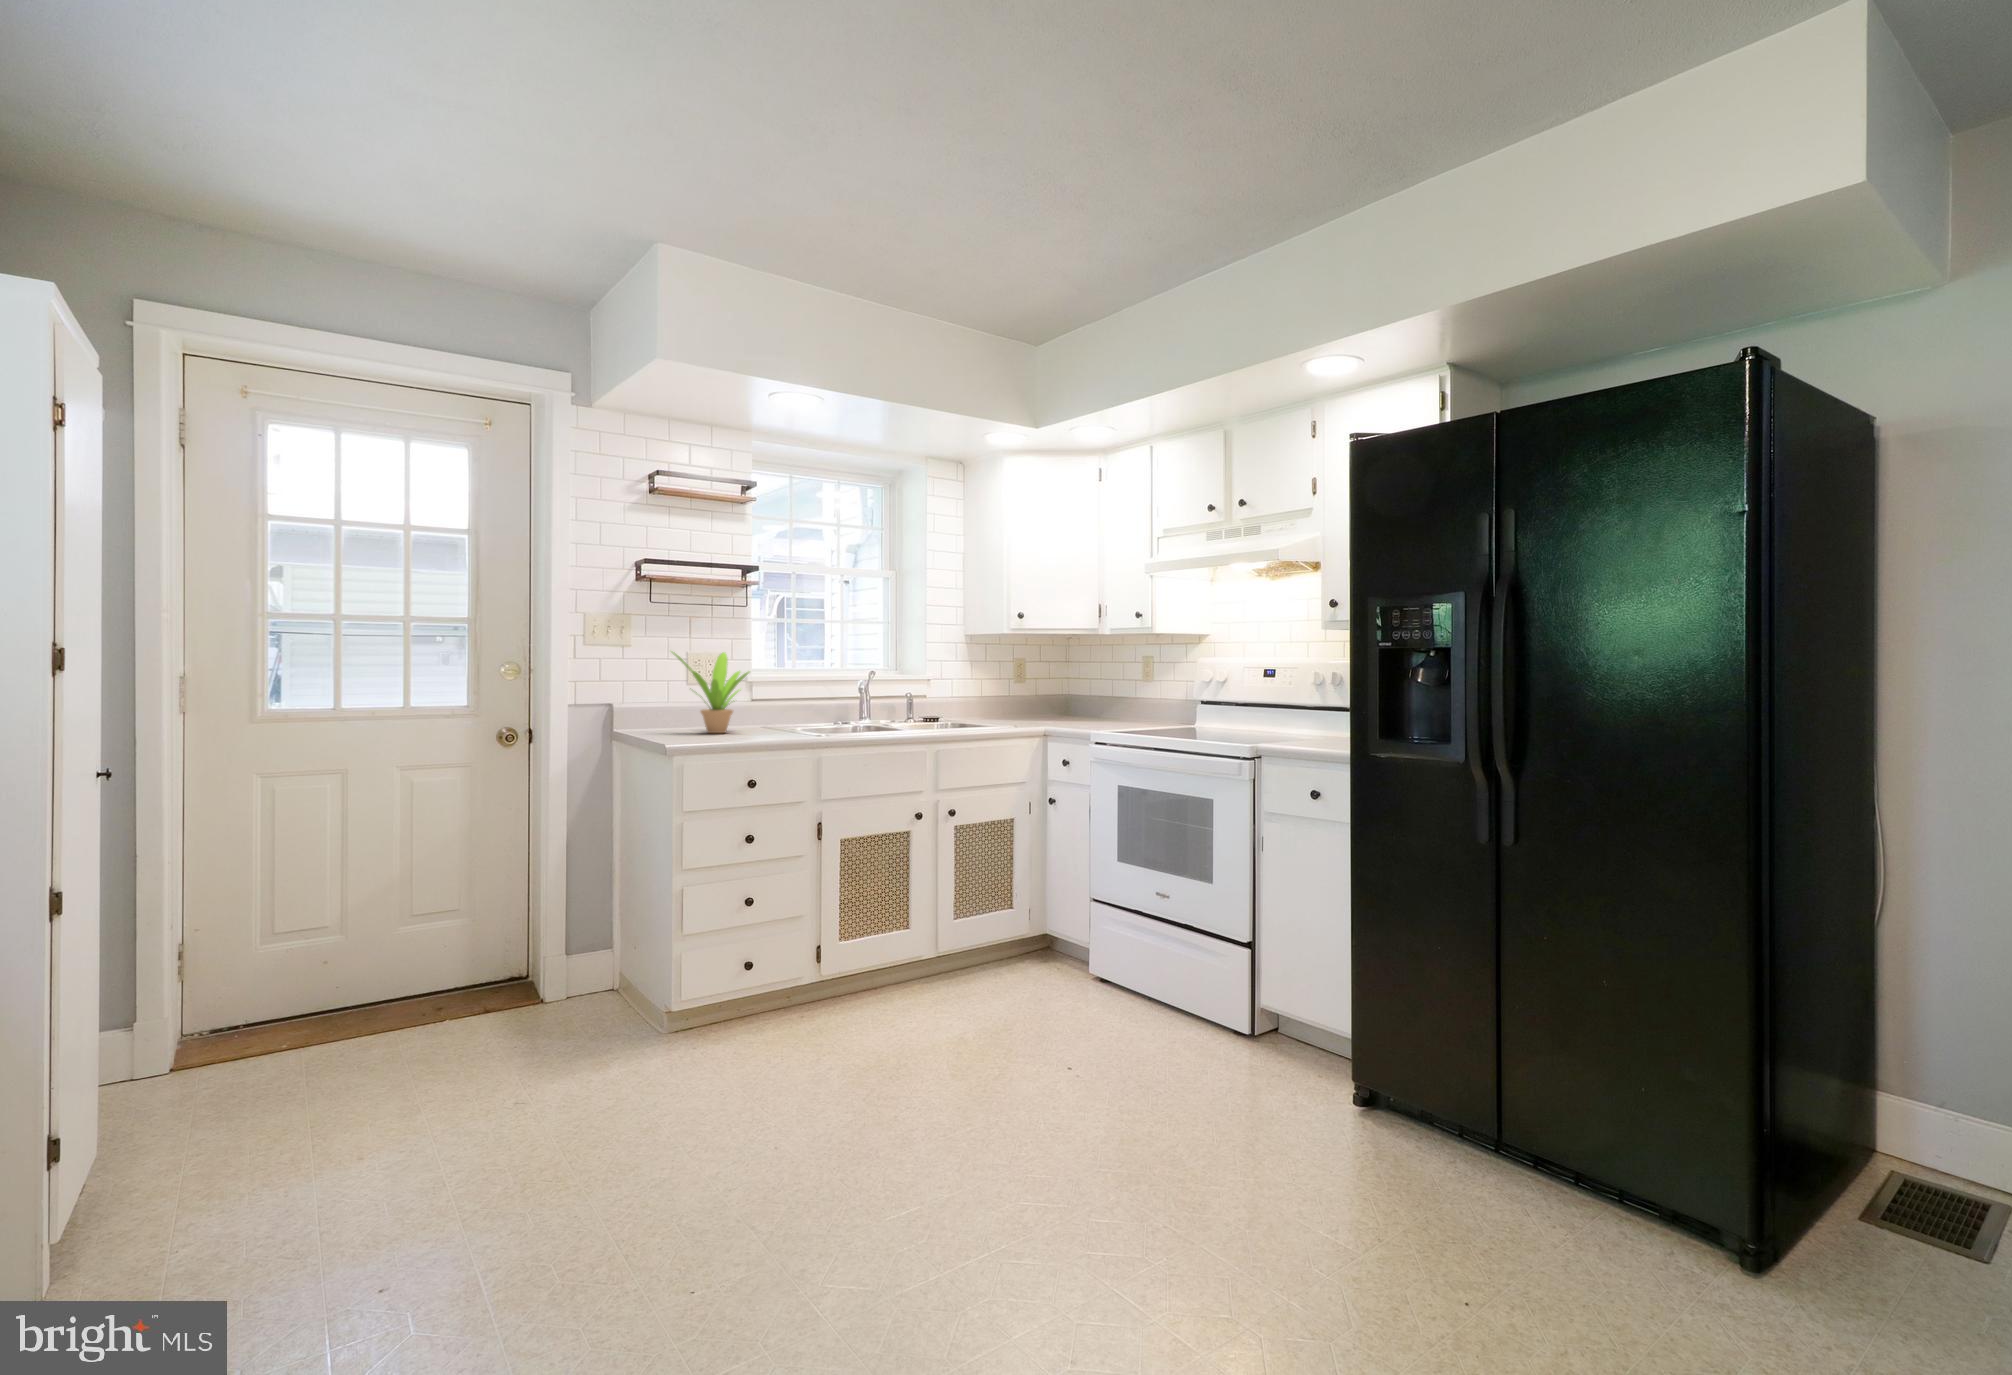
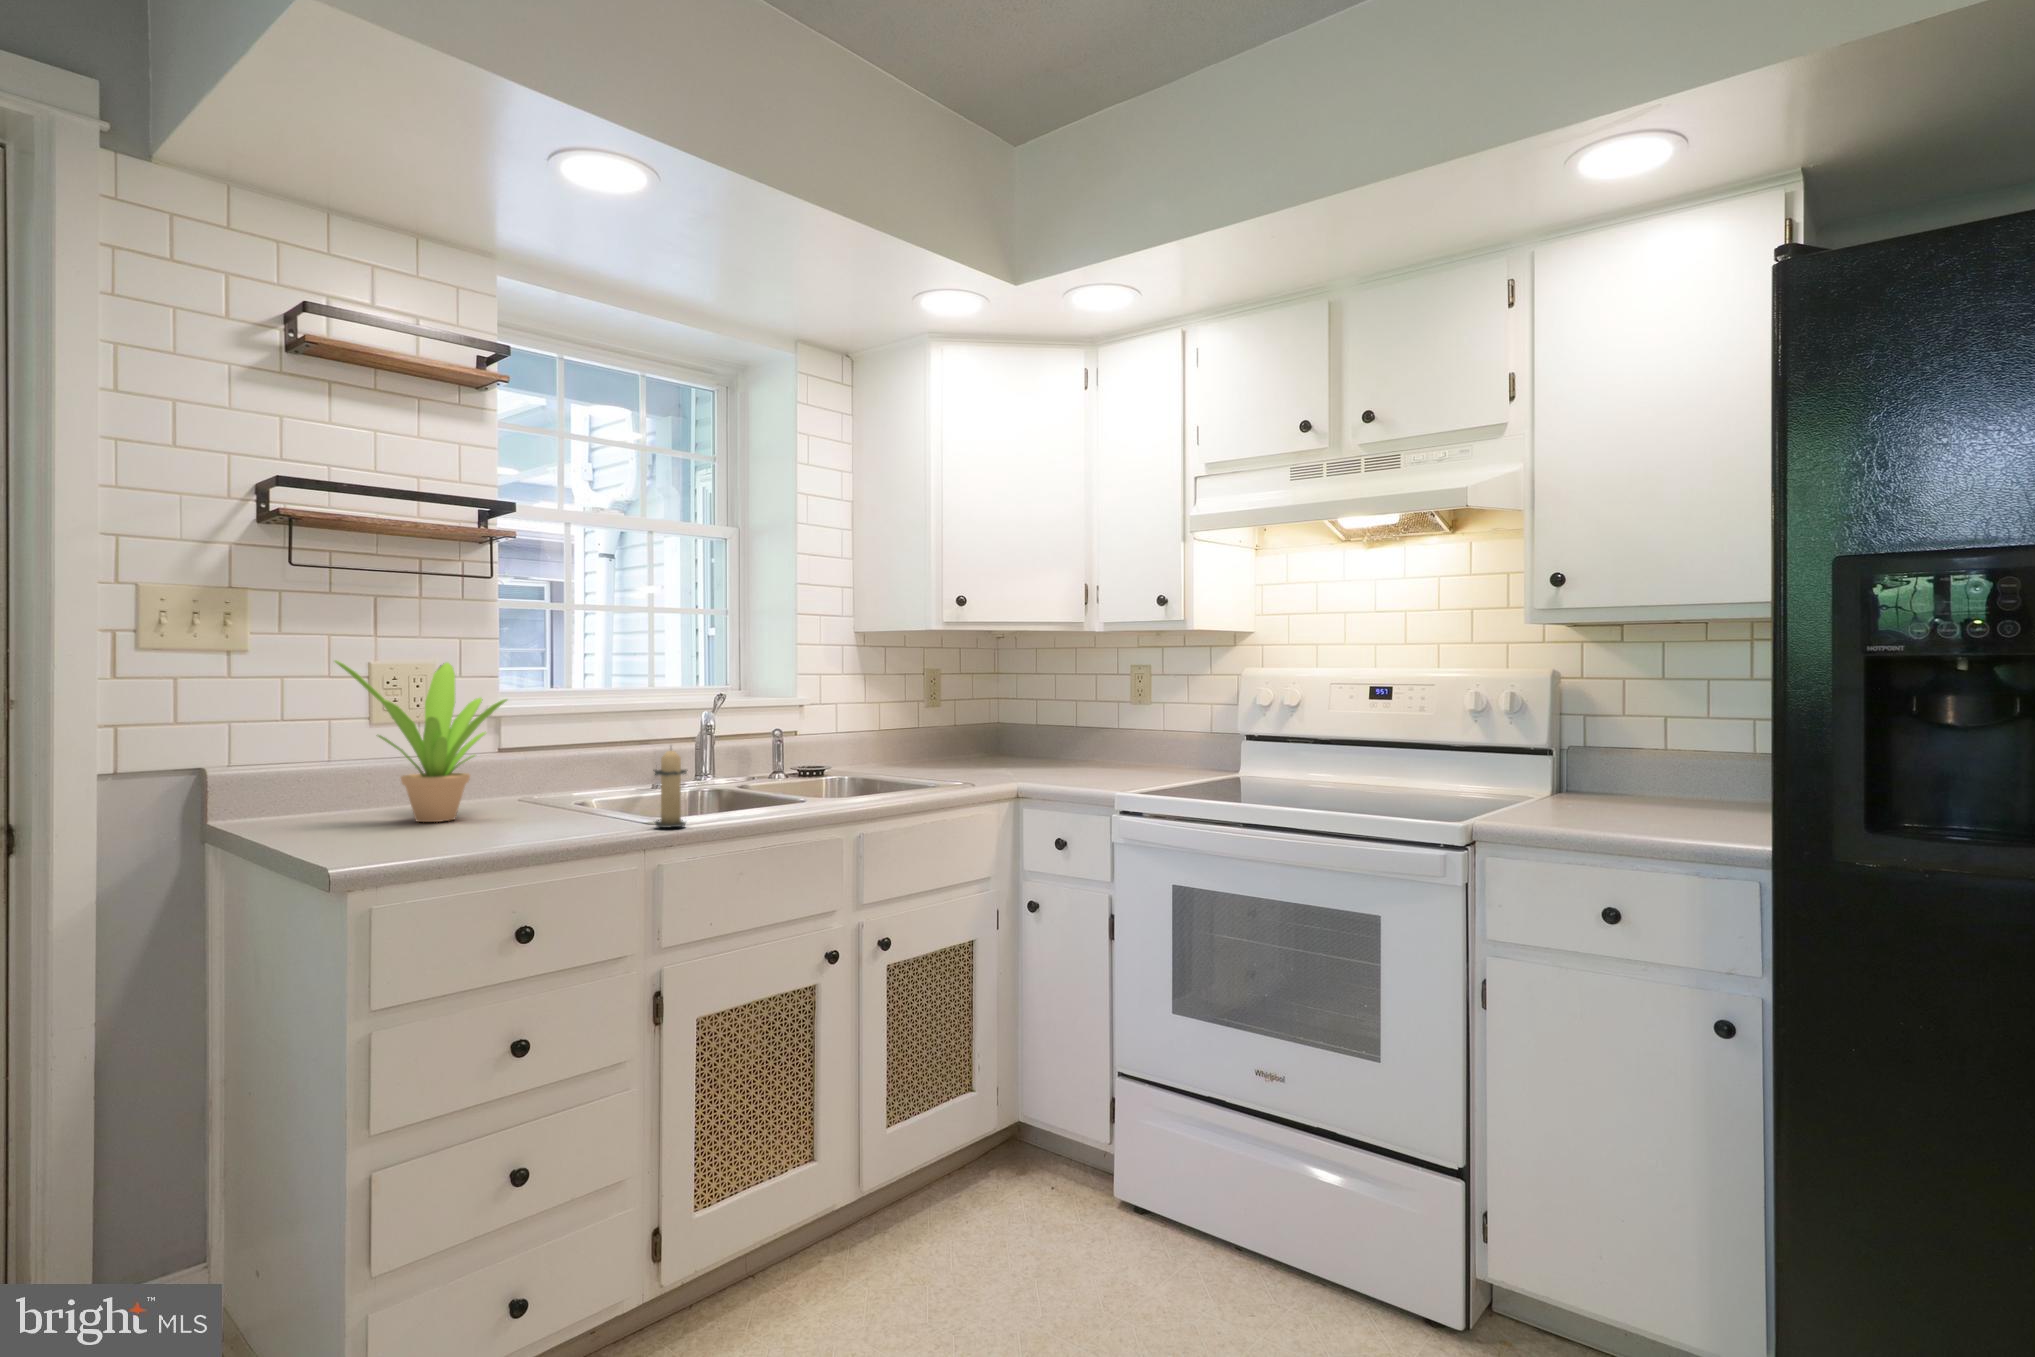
candle: none [817,695,839,739] -> present [653,750,687,827]

